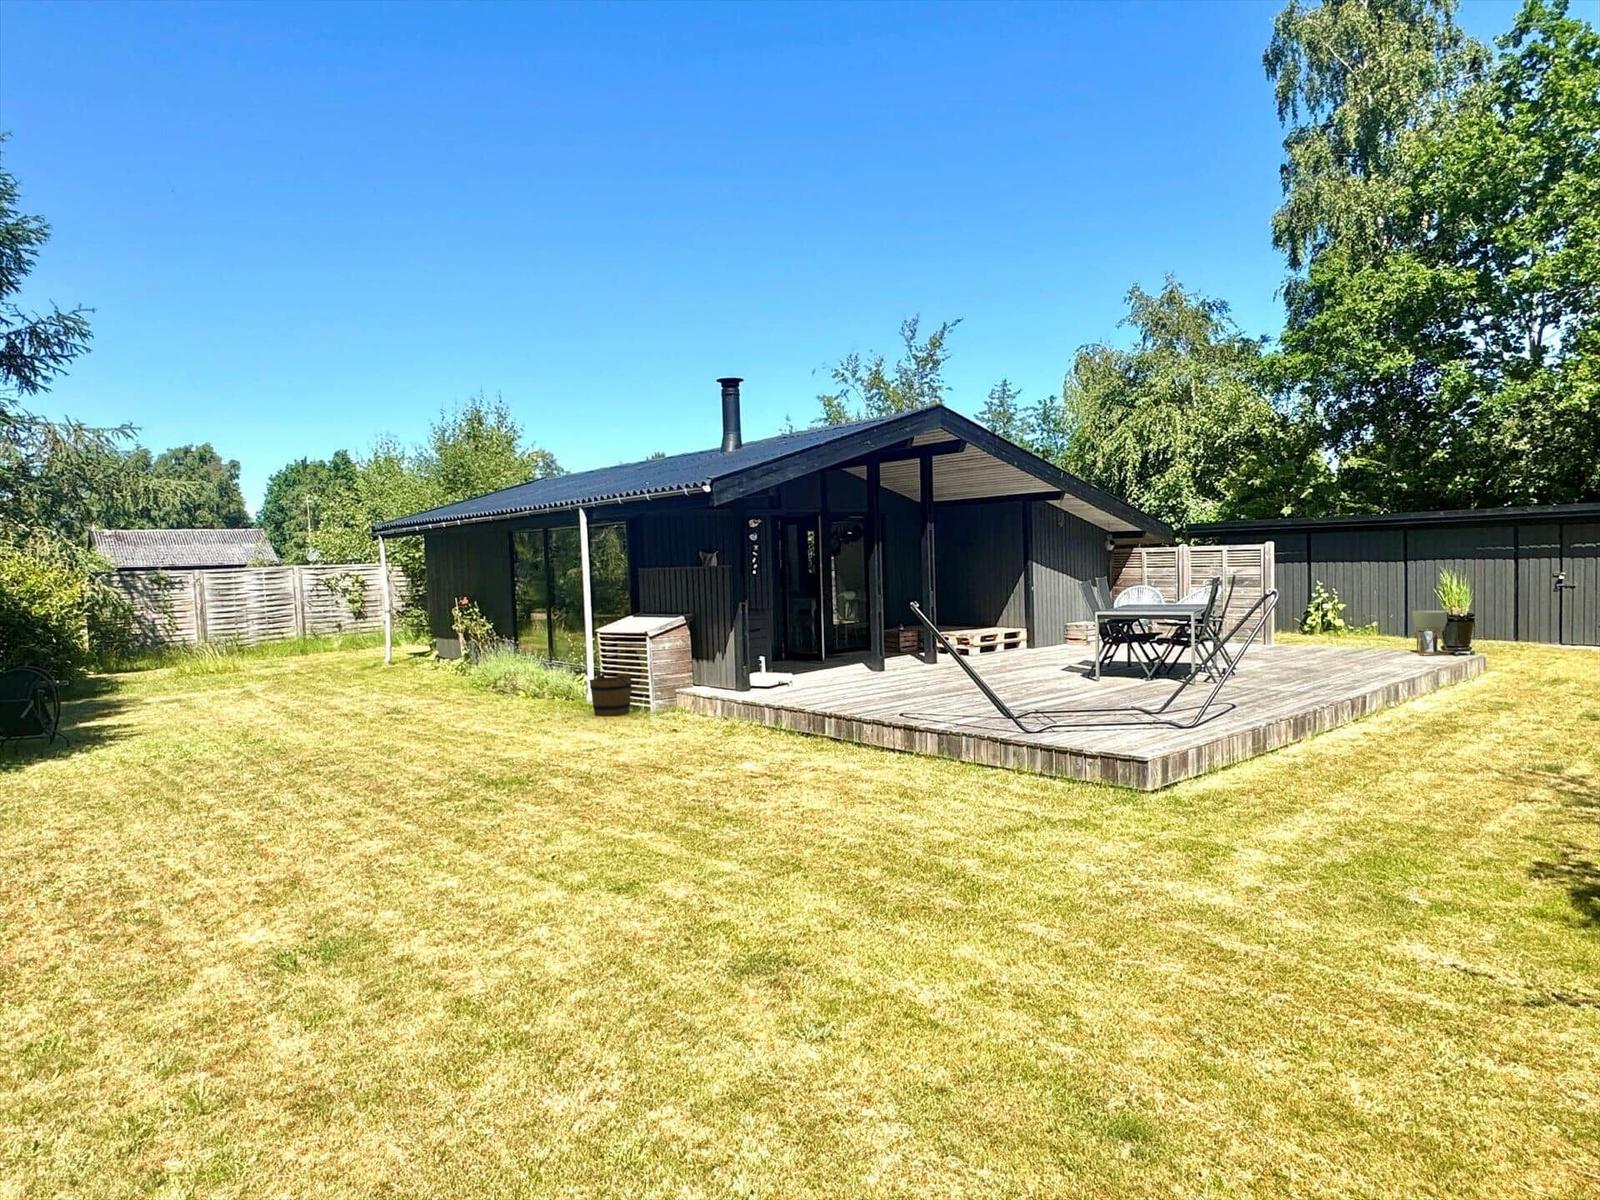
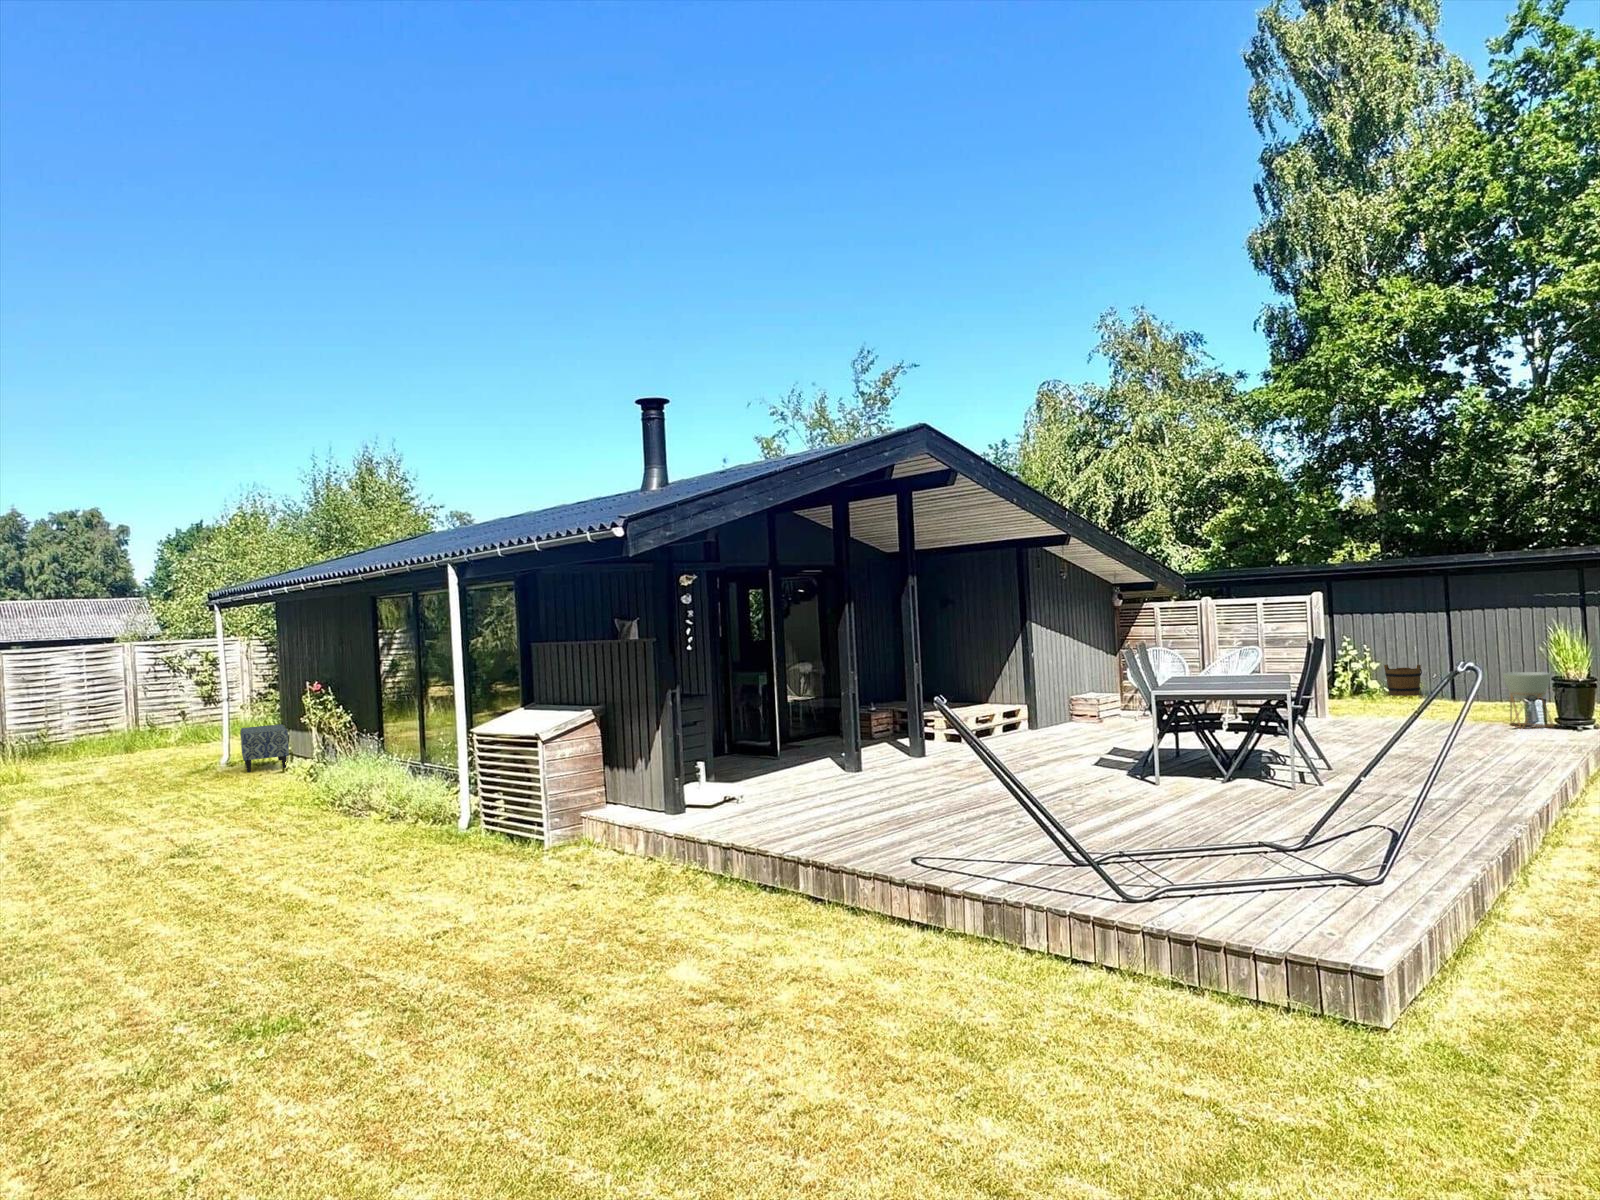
bench: none [398,633,437,668] -> present [240,724,289,772]
bucket: present [590,672,632,716] -> present [1384,665,1422,696]

